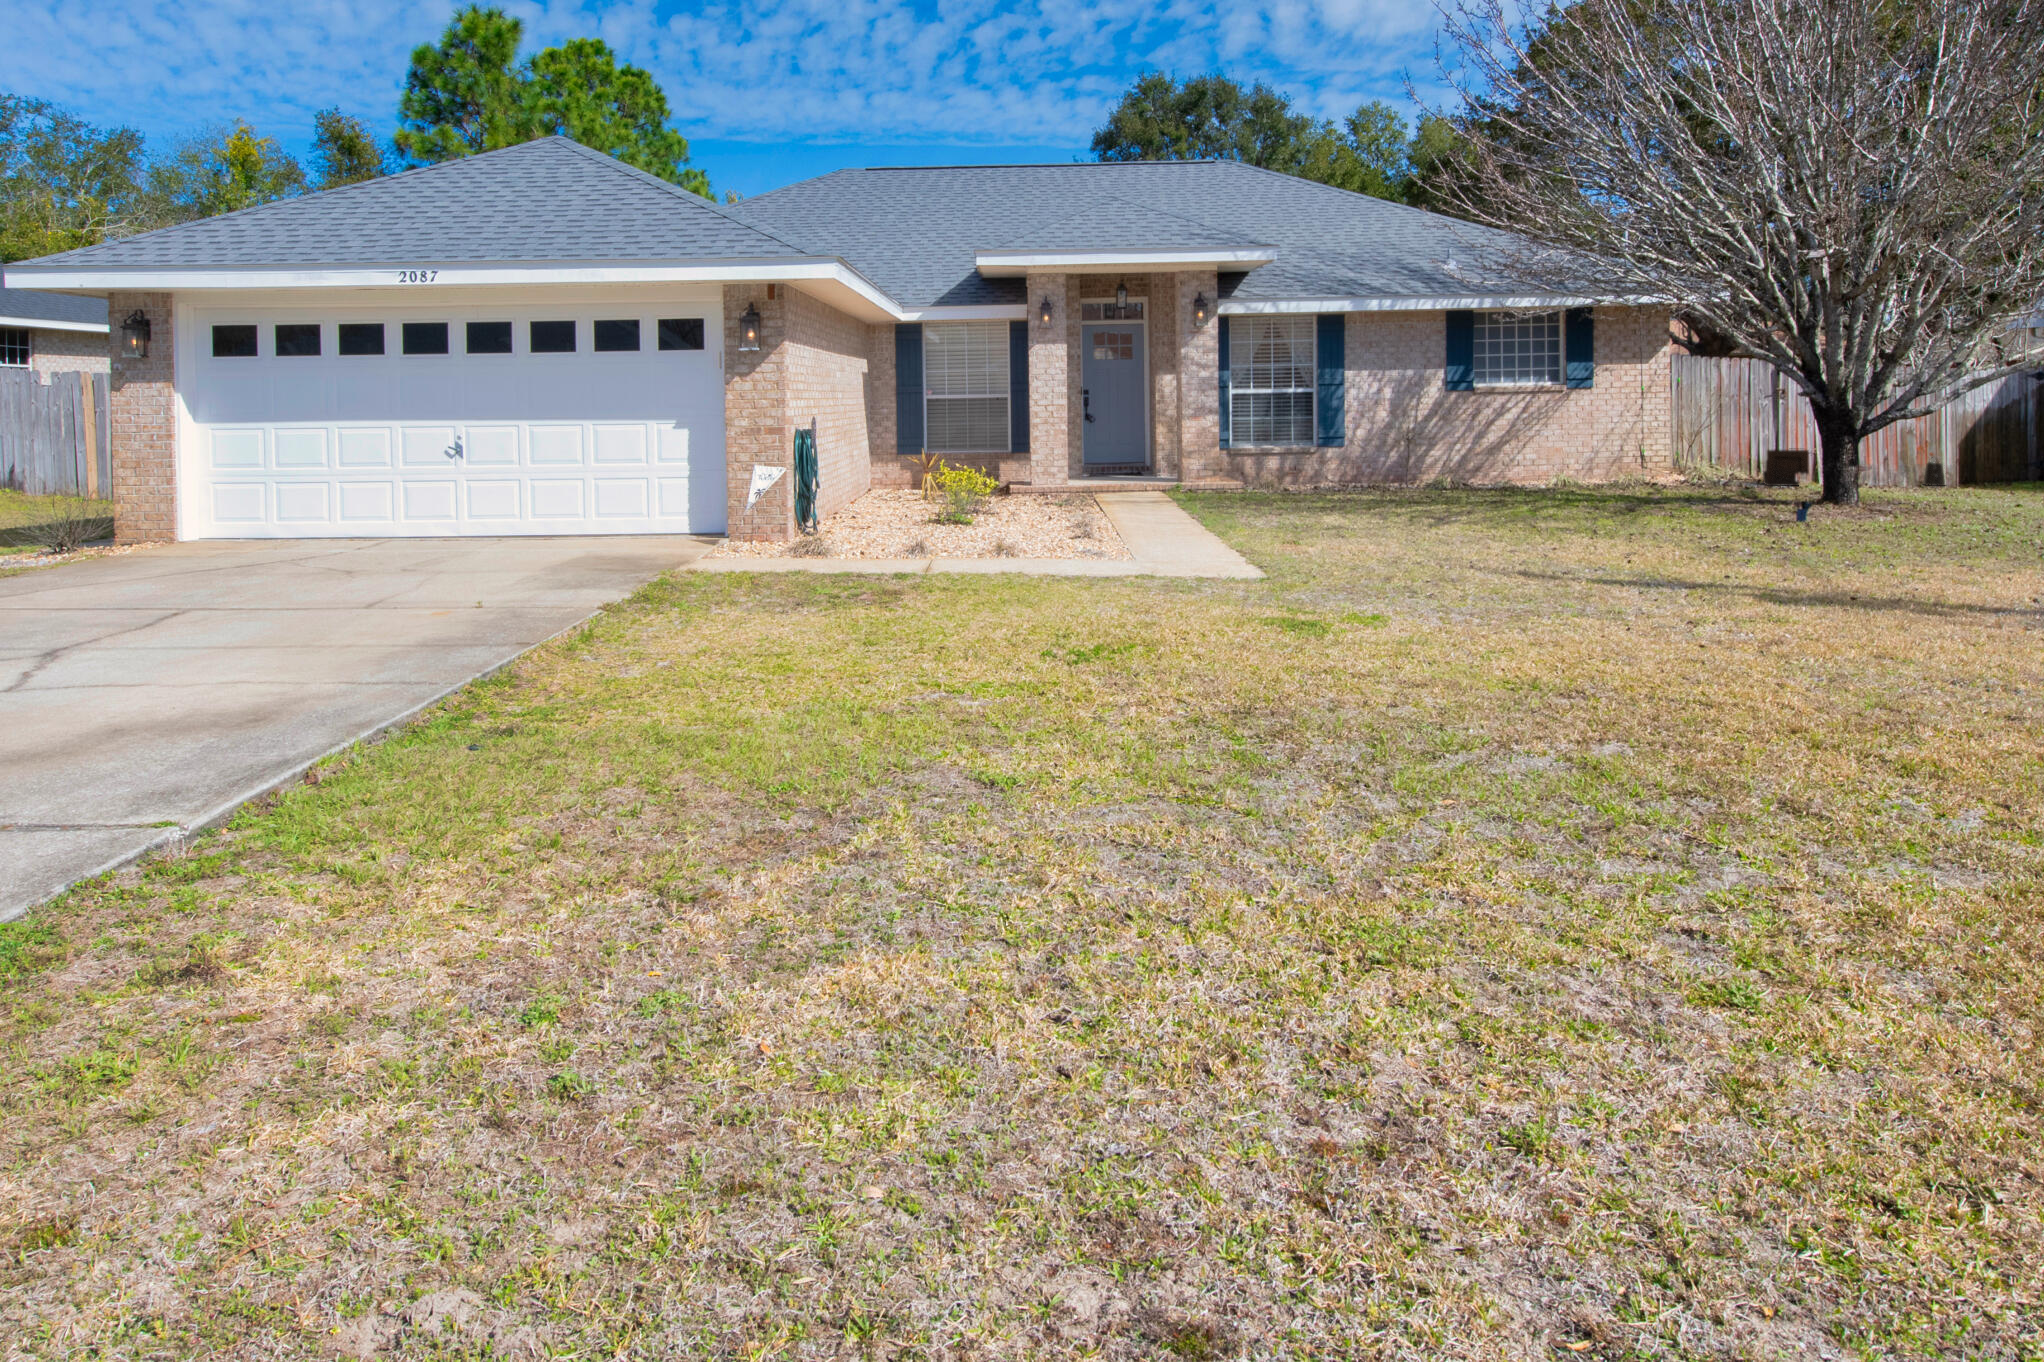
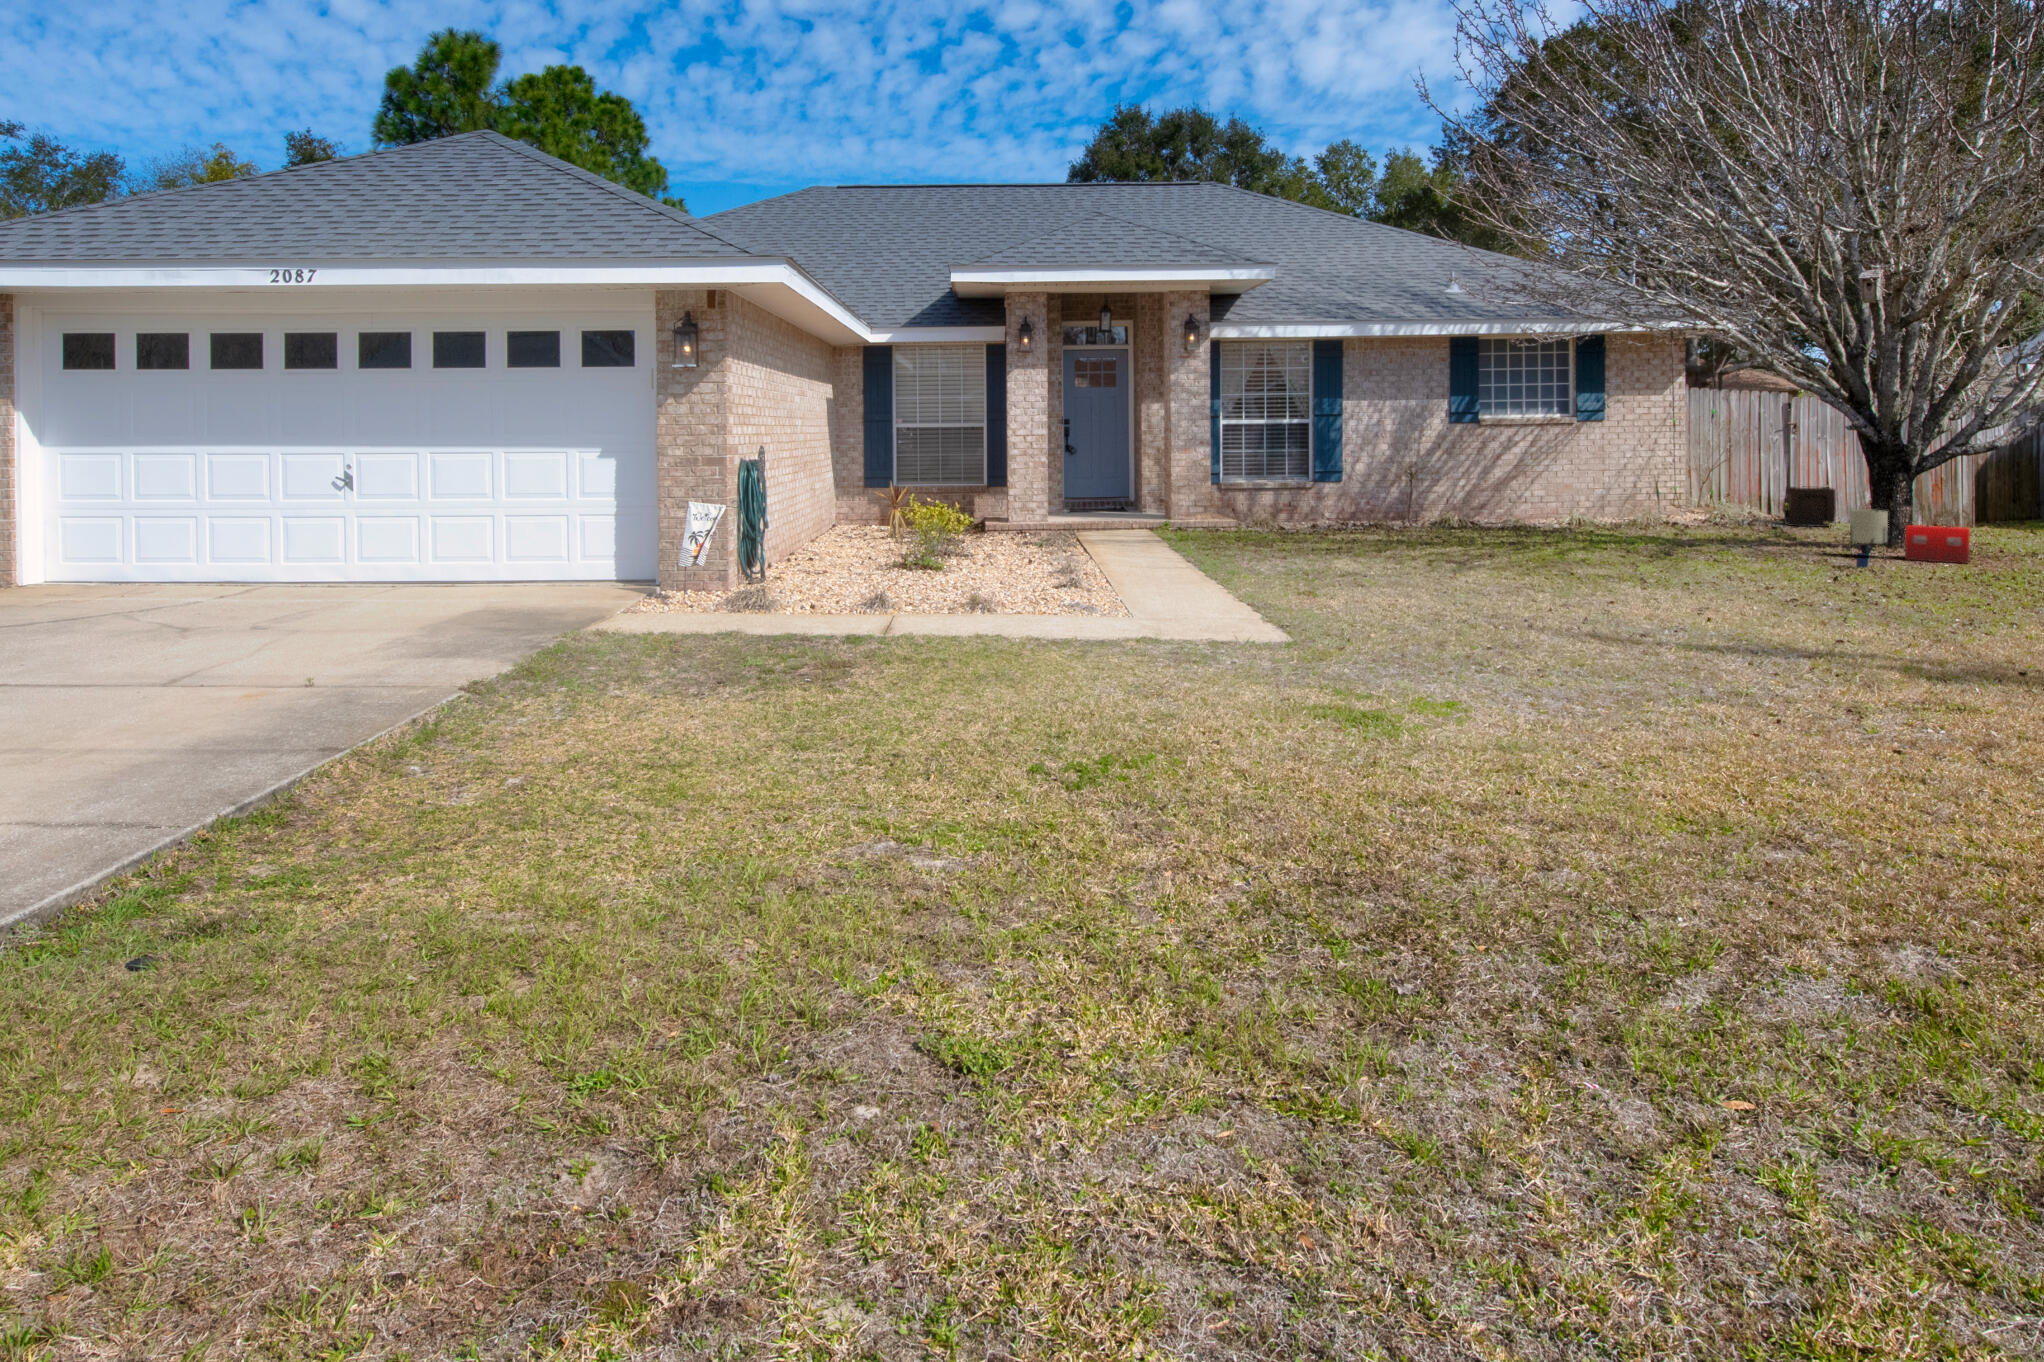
watering can: present [1923,453,1945,486] -> none [1954,491,1980,528]
planter: none [1801,468,1835,512] -> present [1850,509,1888,545]
toolbox: none [1849,476,1908,516] -> present [1905,519,1970,564]

